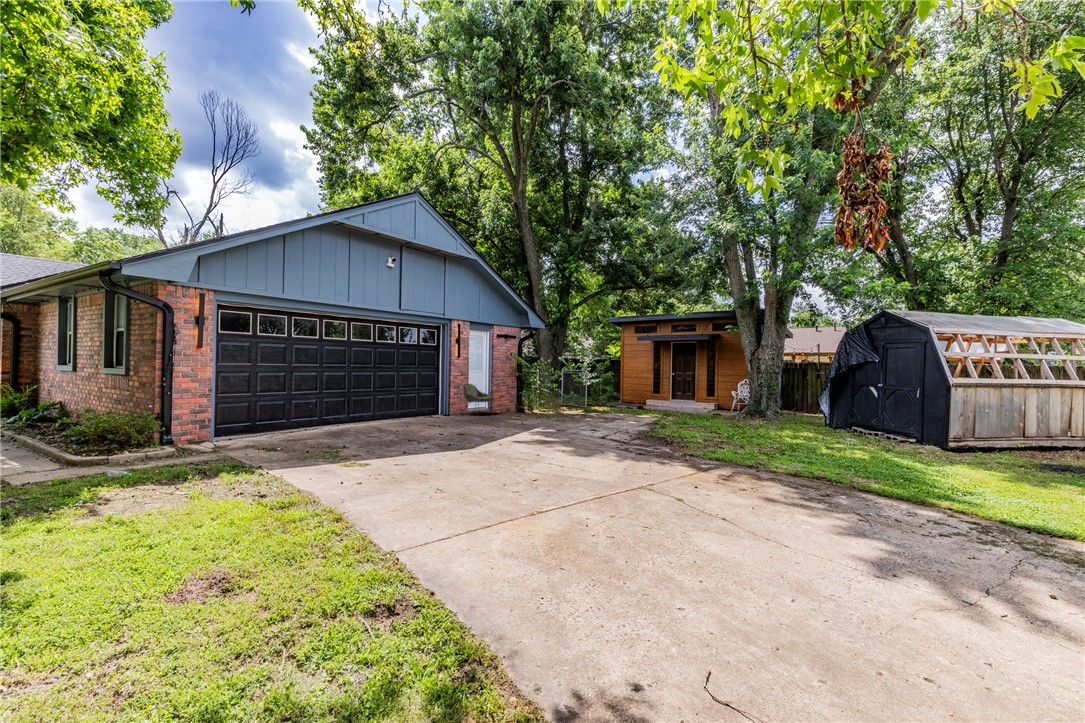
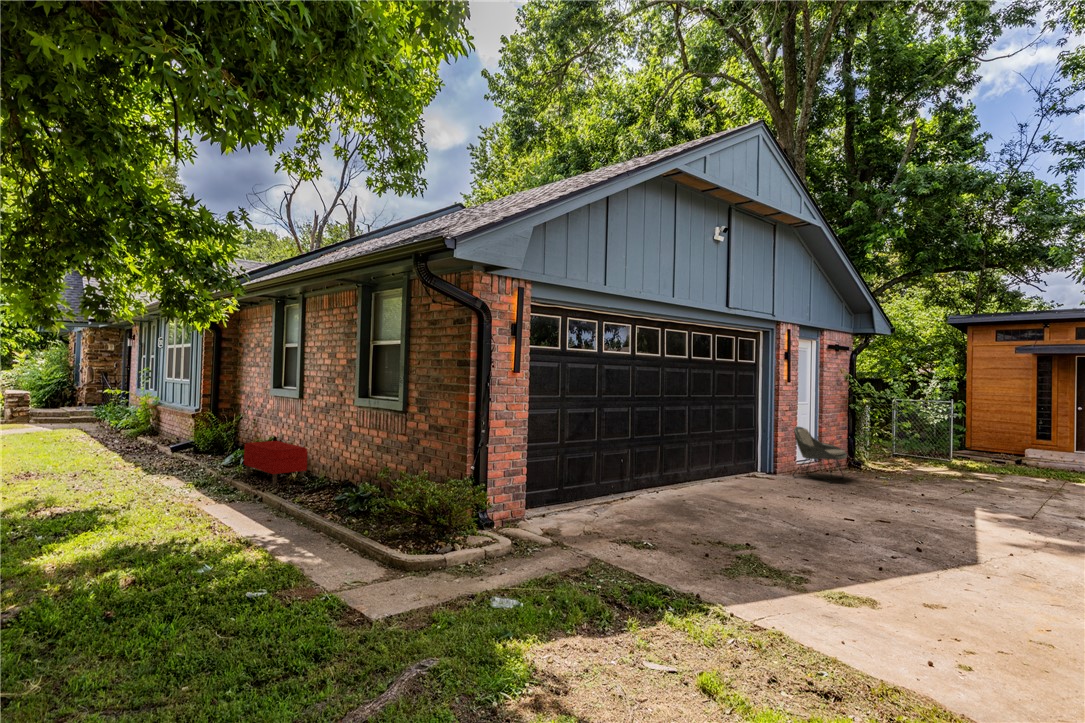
bench: none [23,402,78,432] -> present [244,441,308,485]

